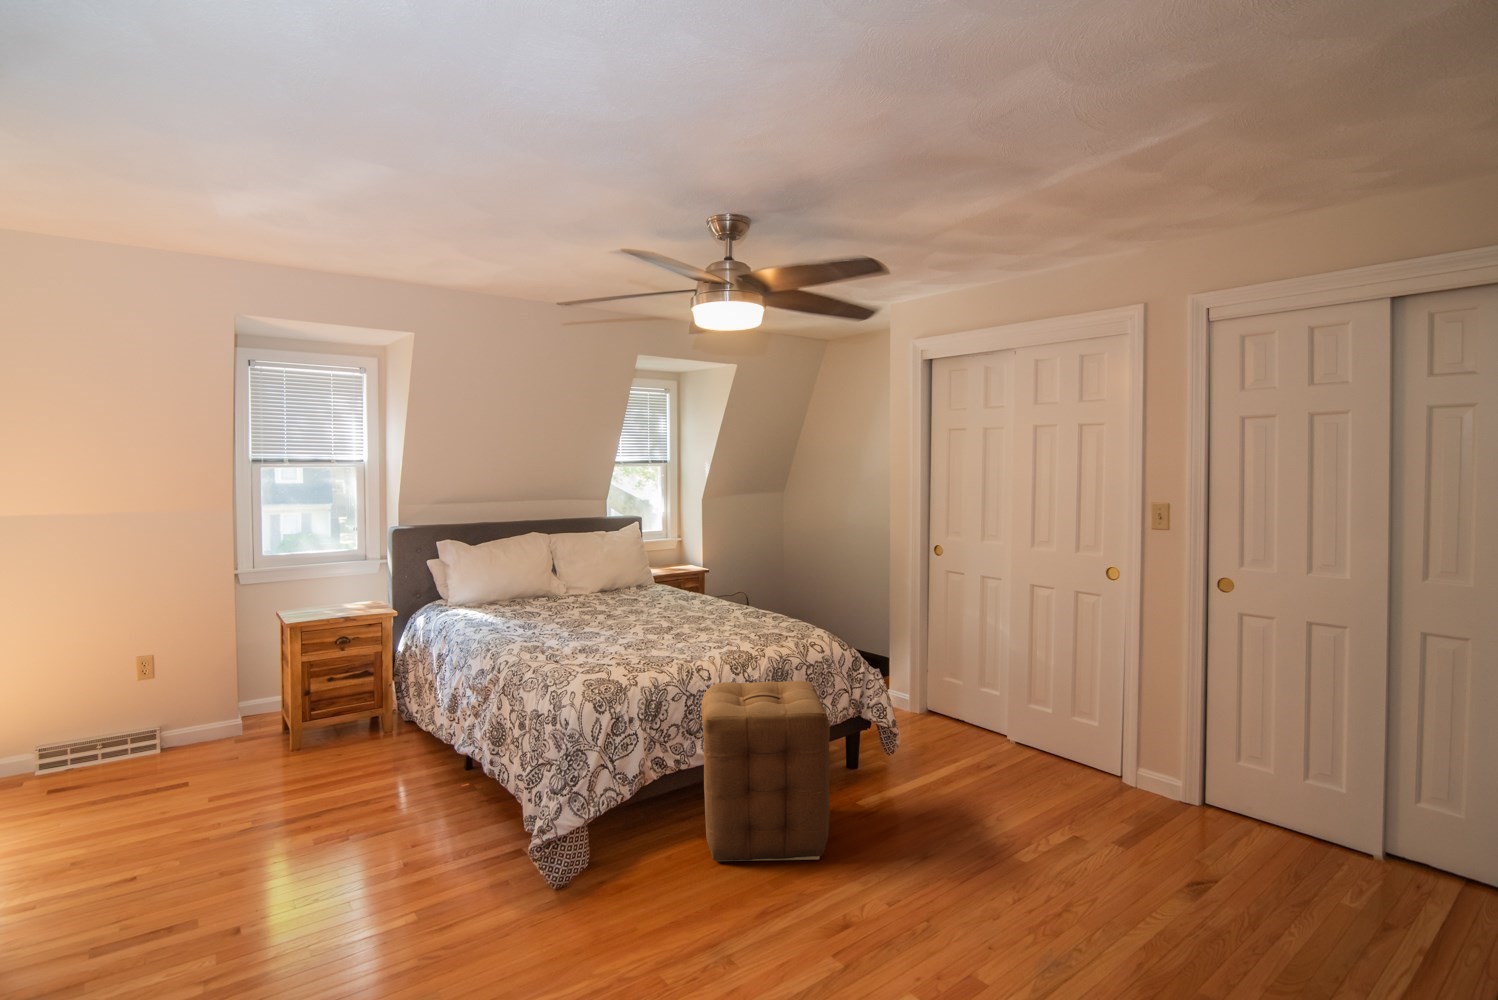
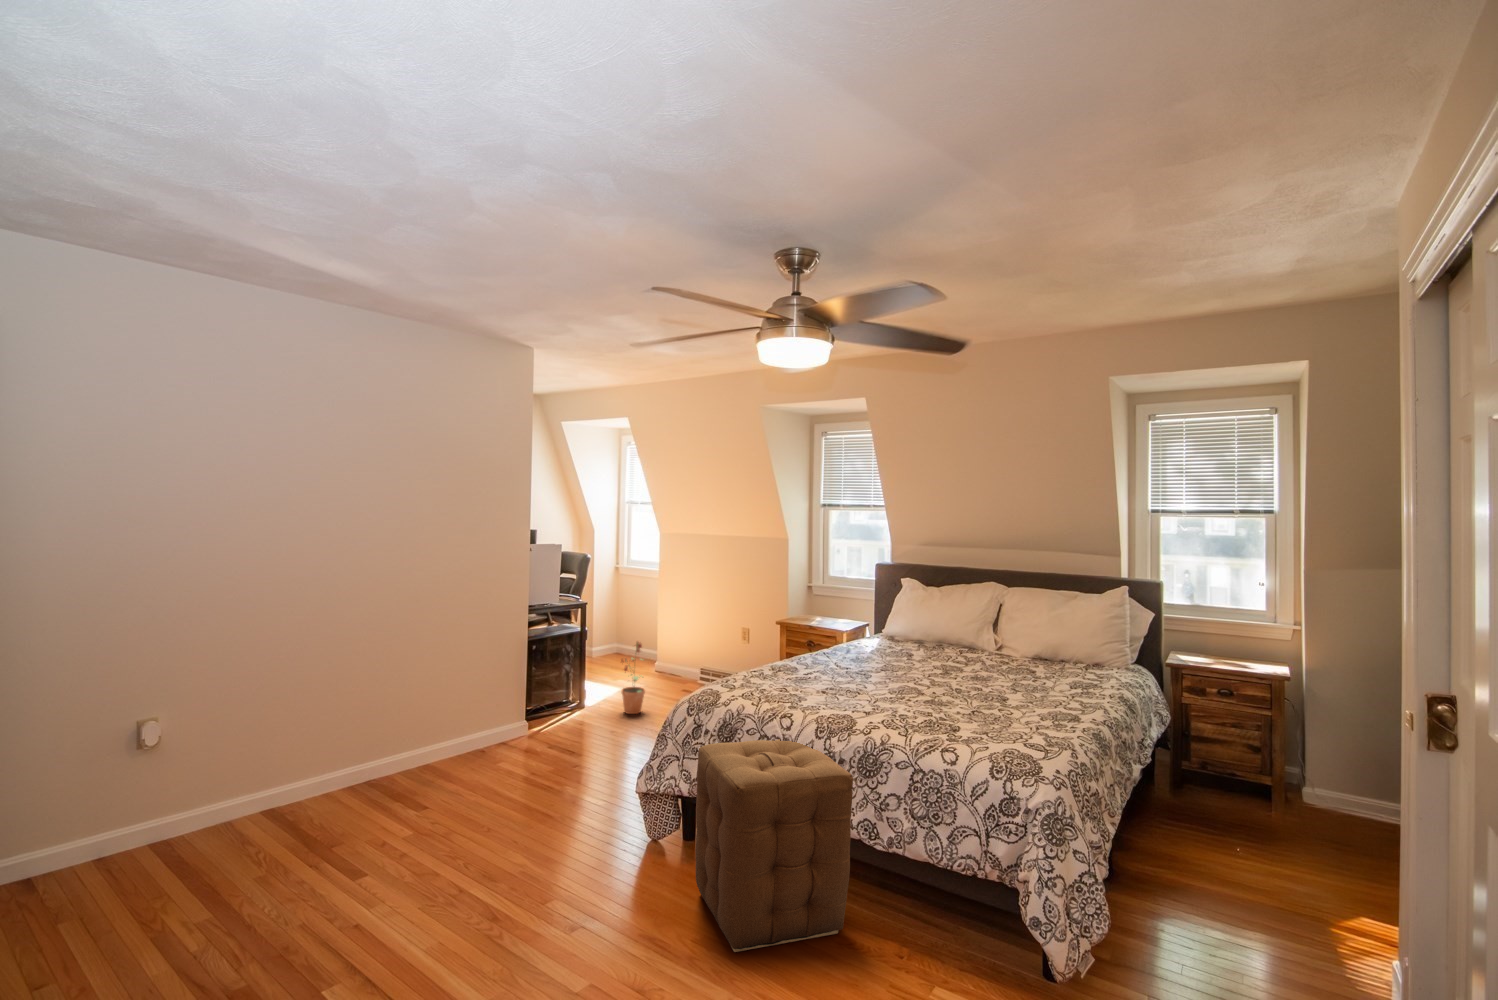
potted plant: none [46,724,134,856] -> present [621,642,645,714]

